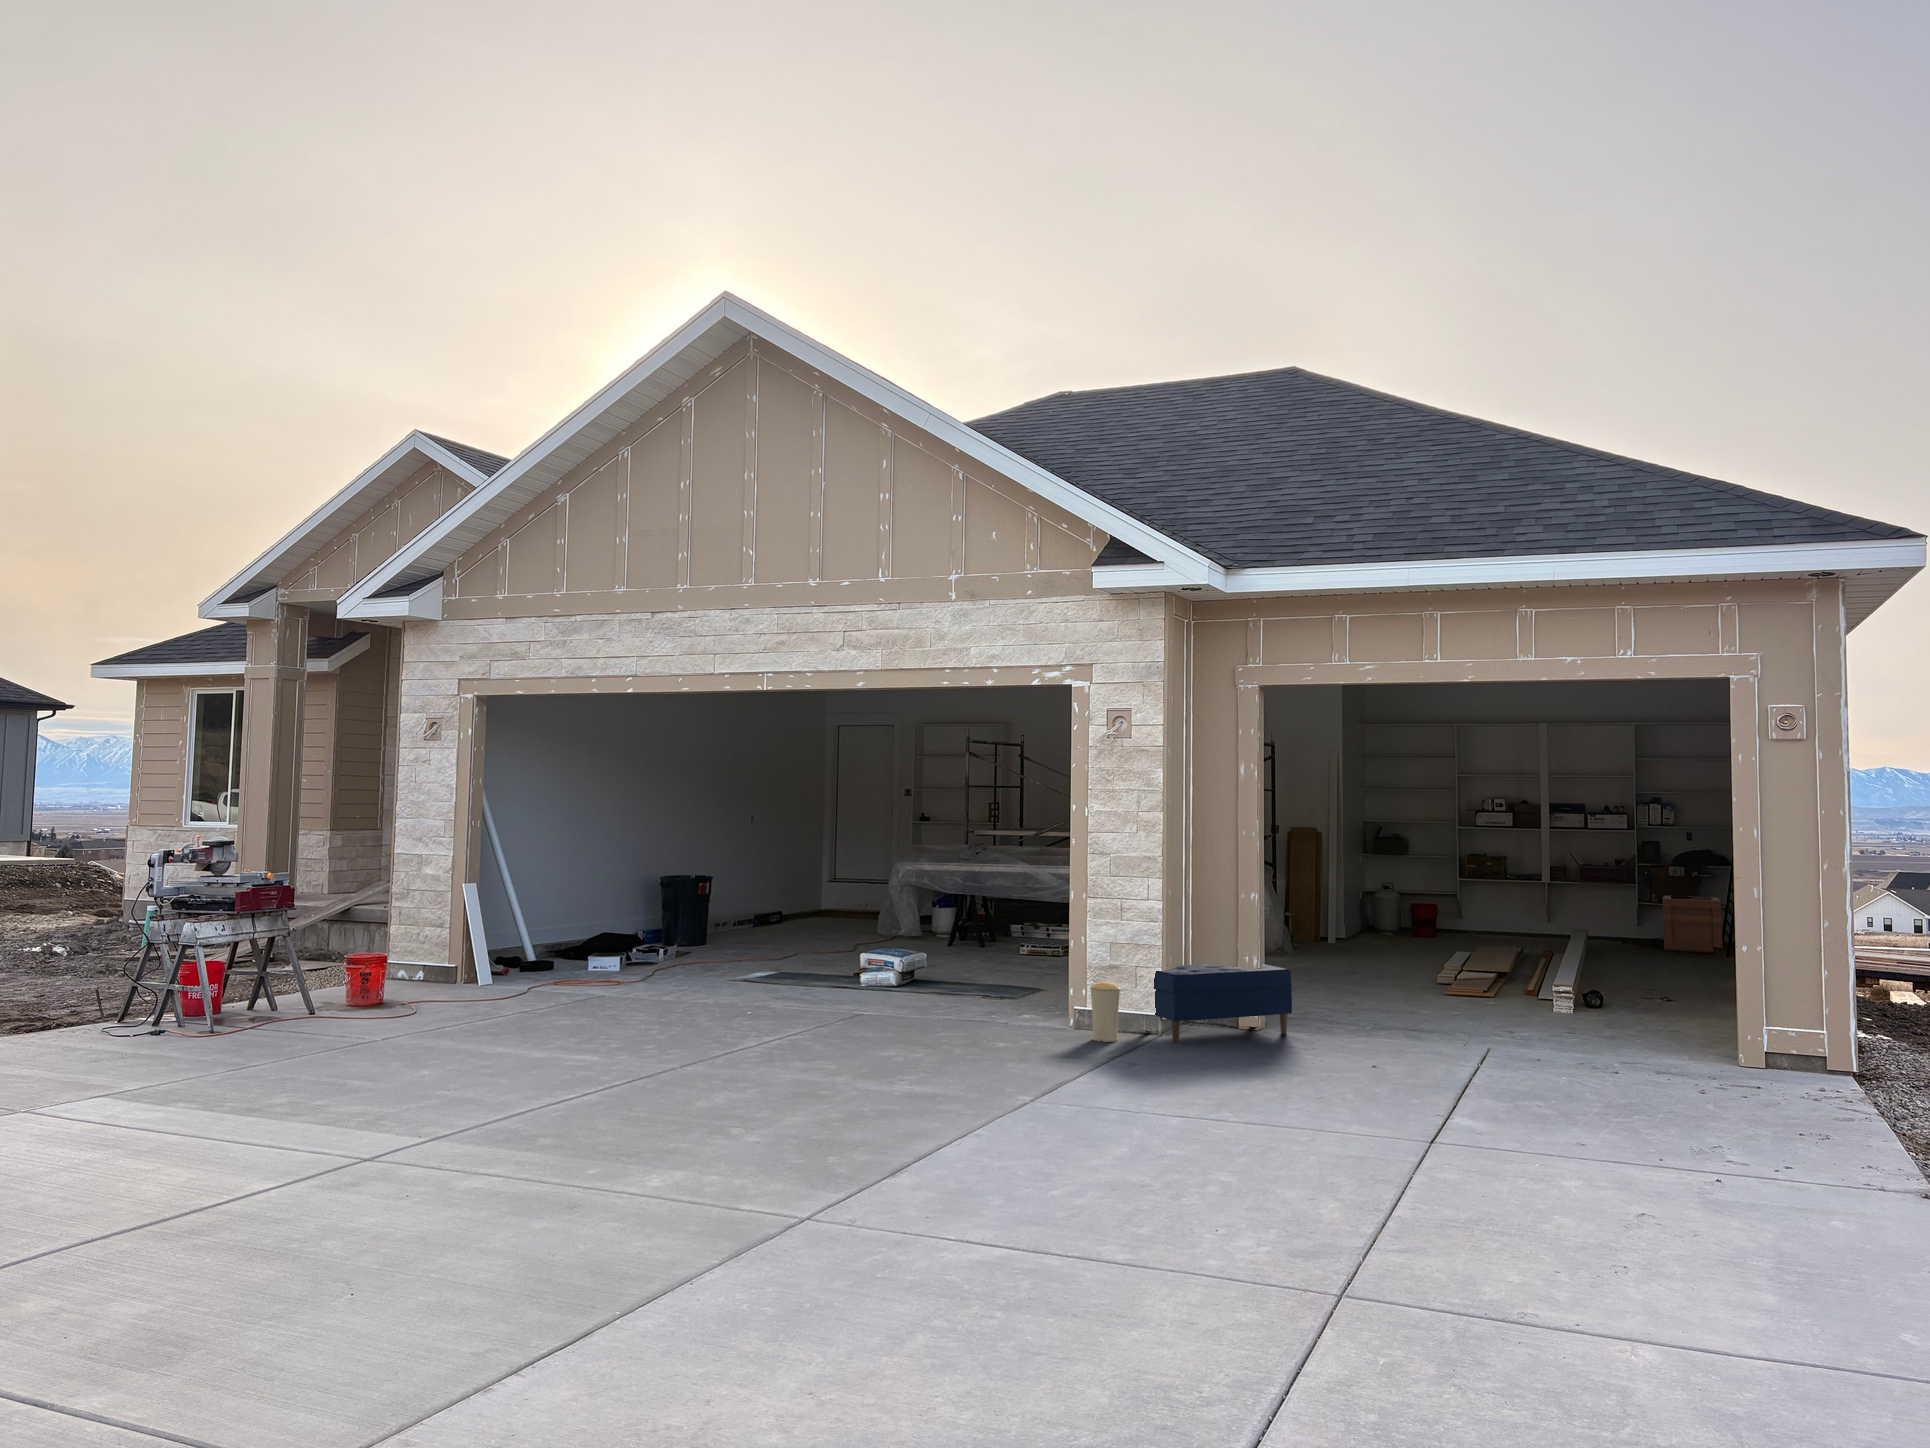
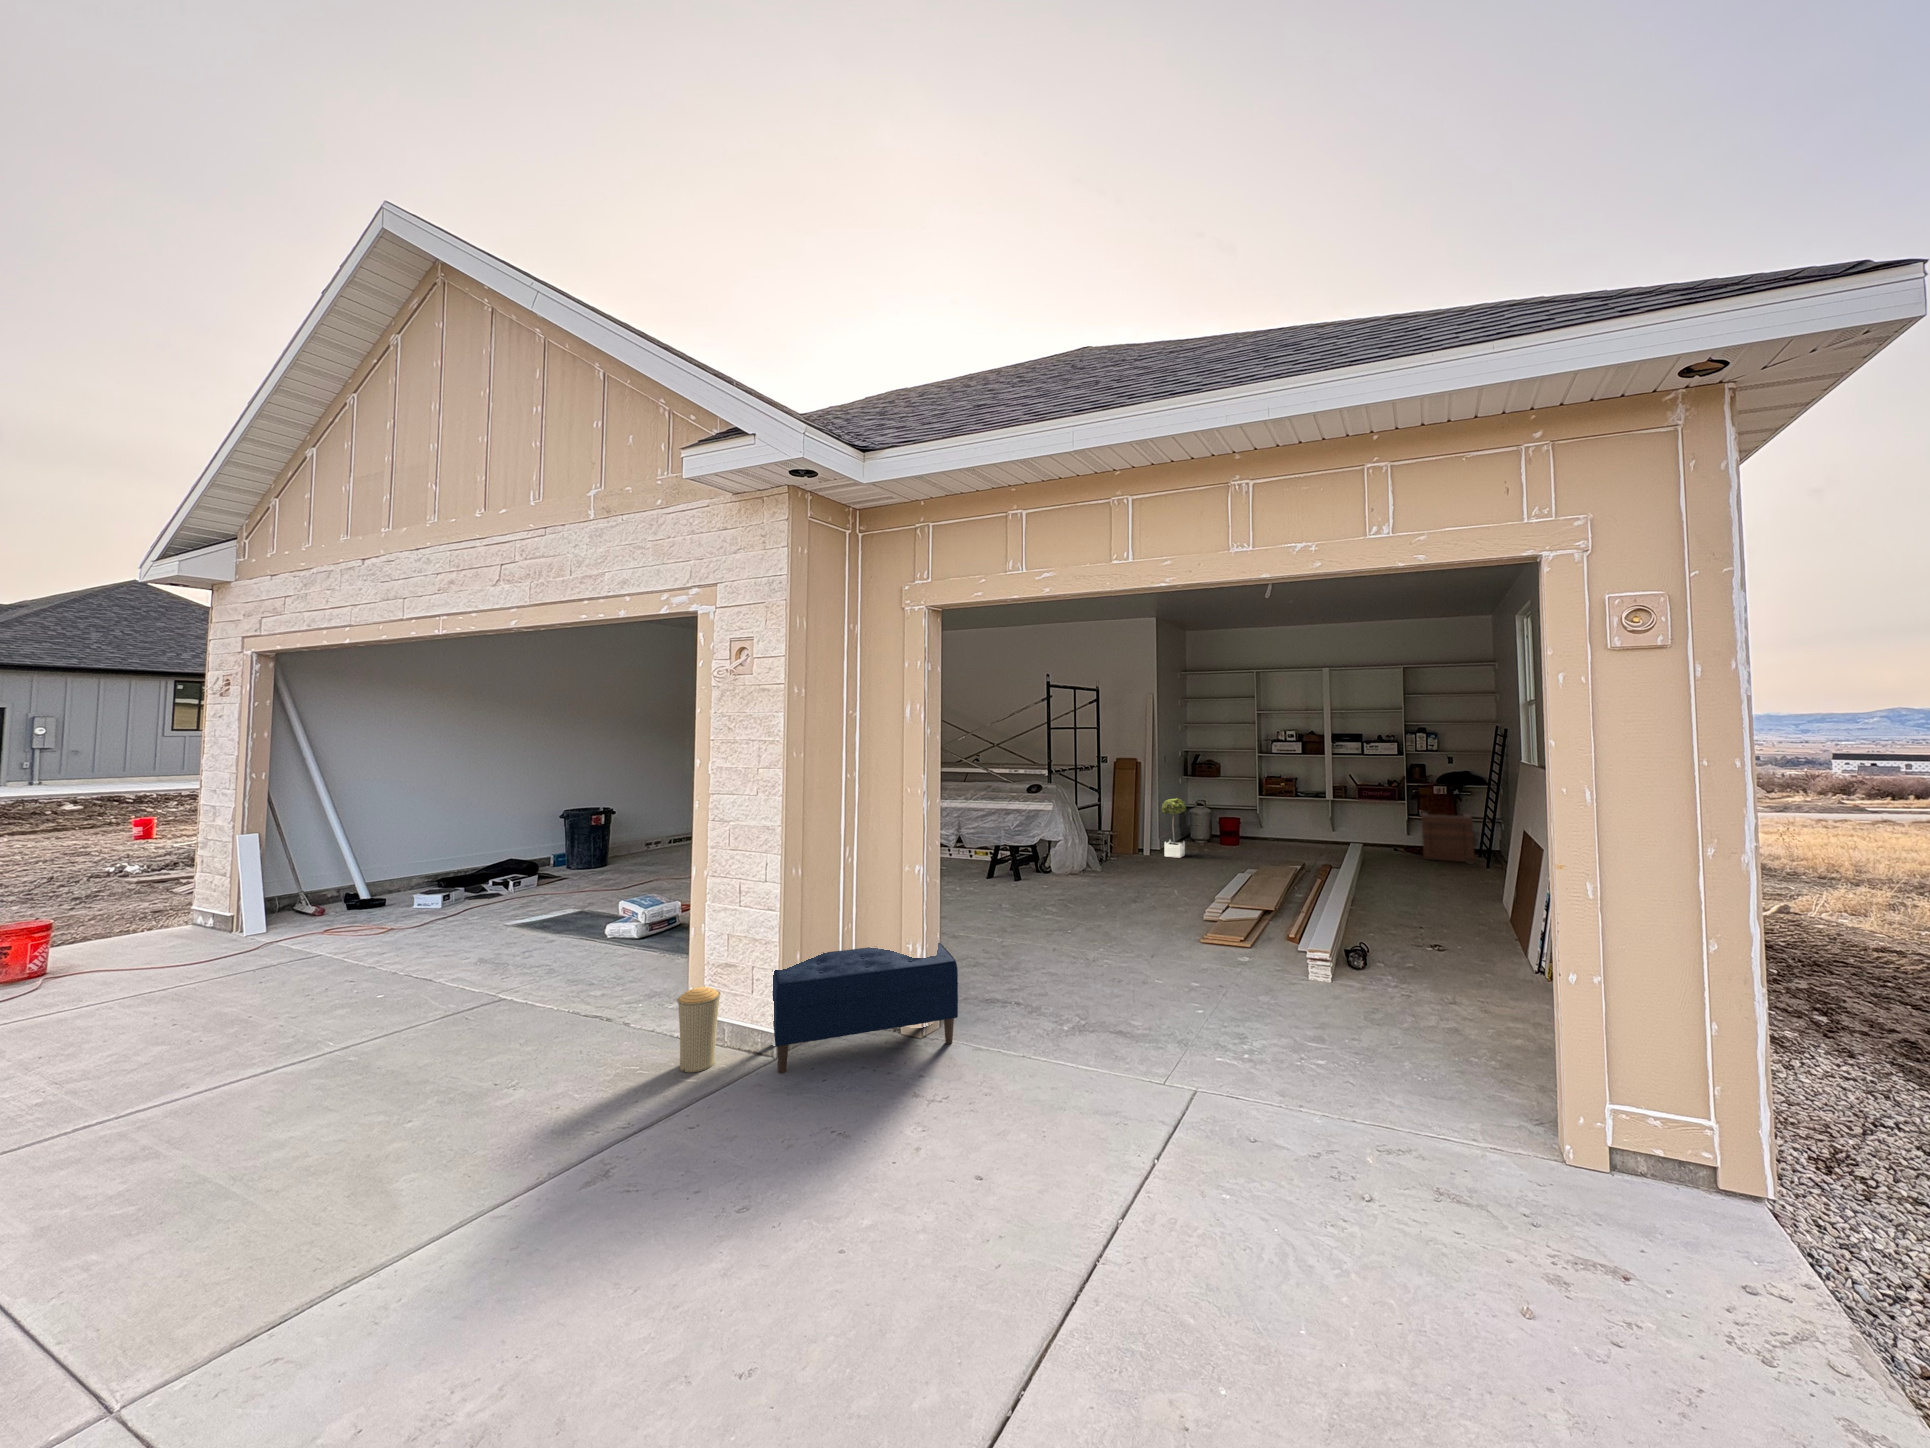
potted tree: none [1354,874,1384,947] -> present [1161,798,1186,858]

